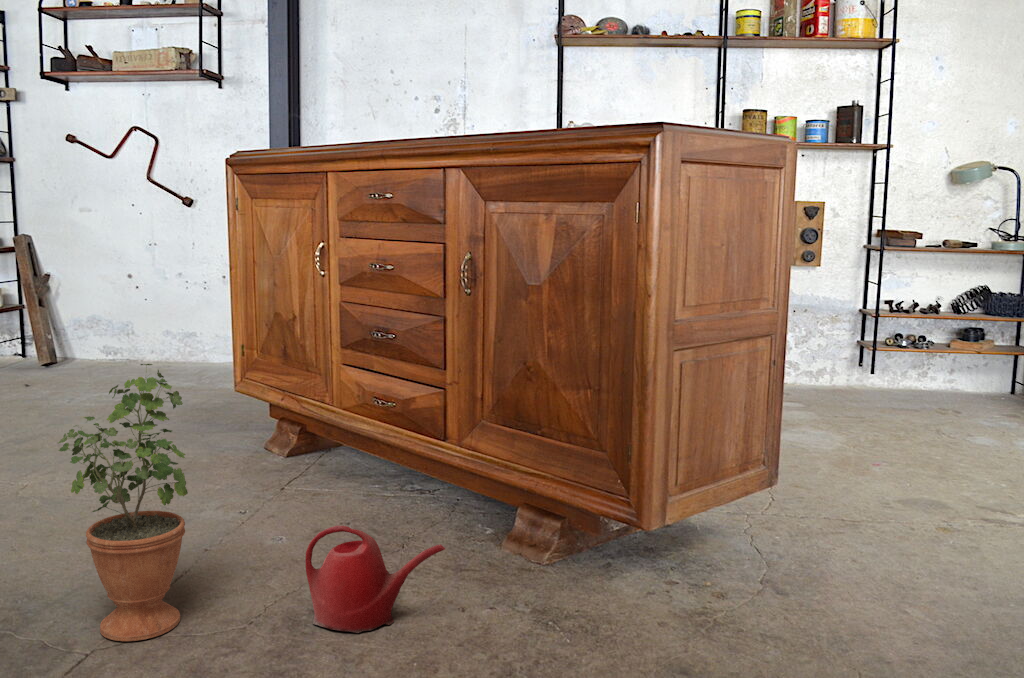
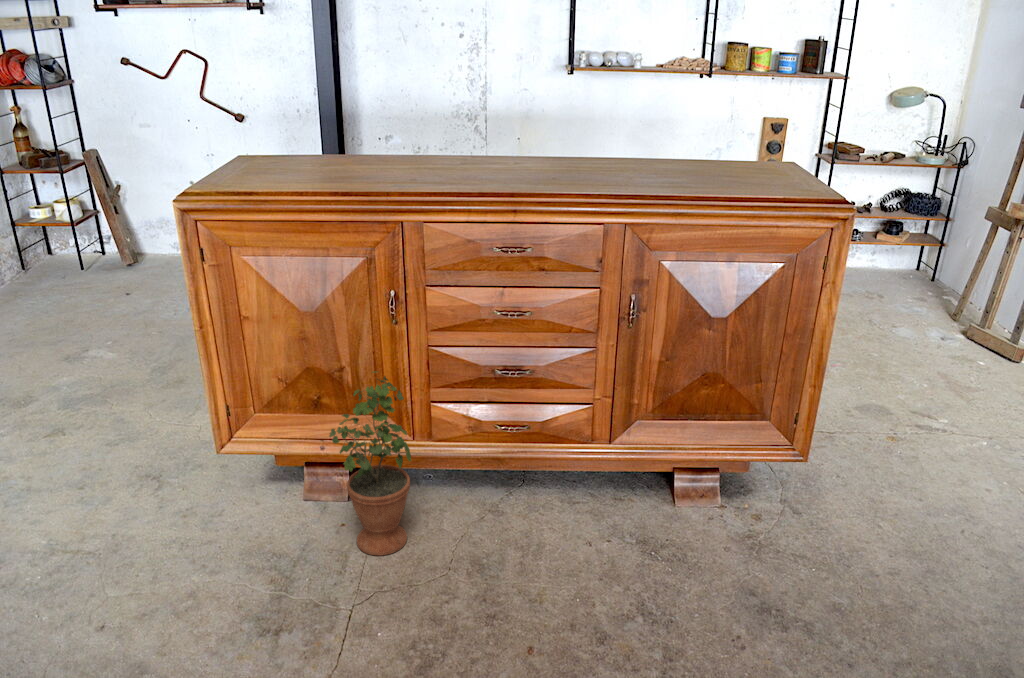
watering can: present [305,526,445,633] -> none [489,470,587,538]

